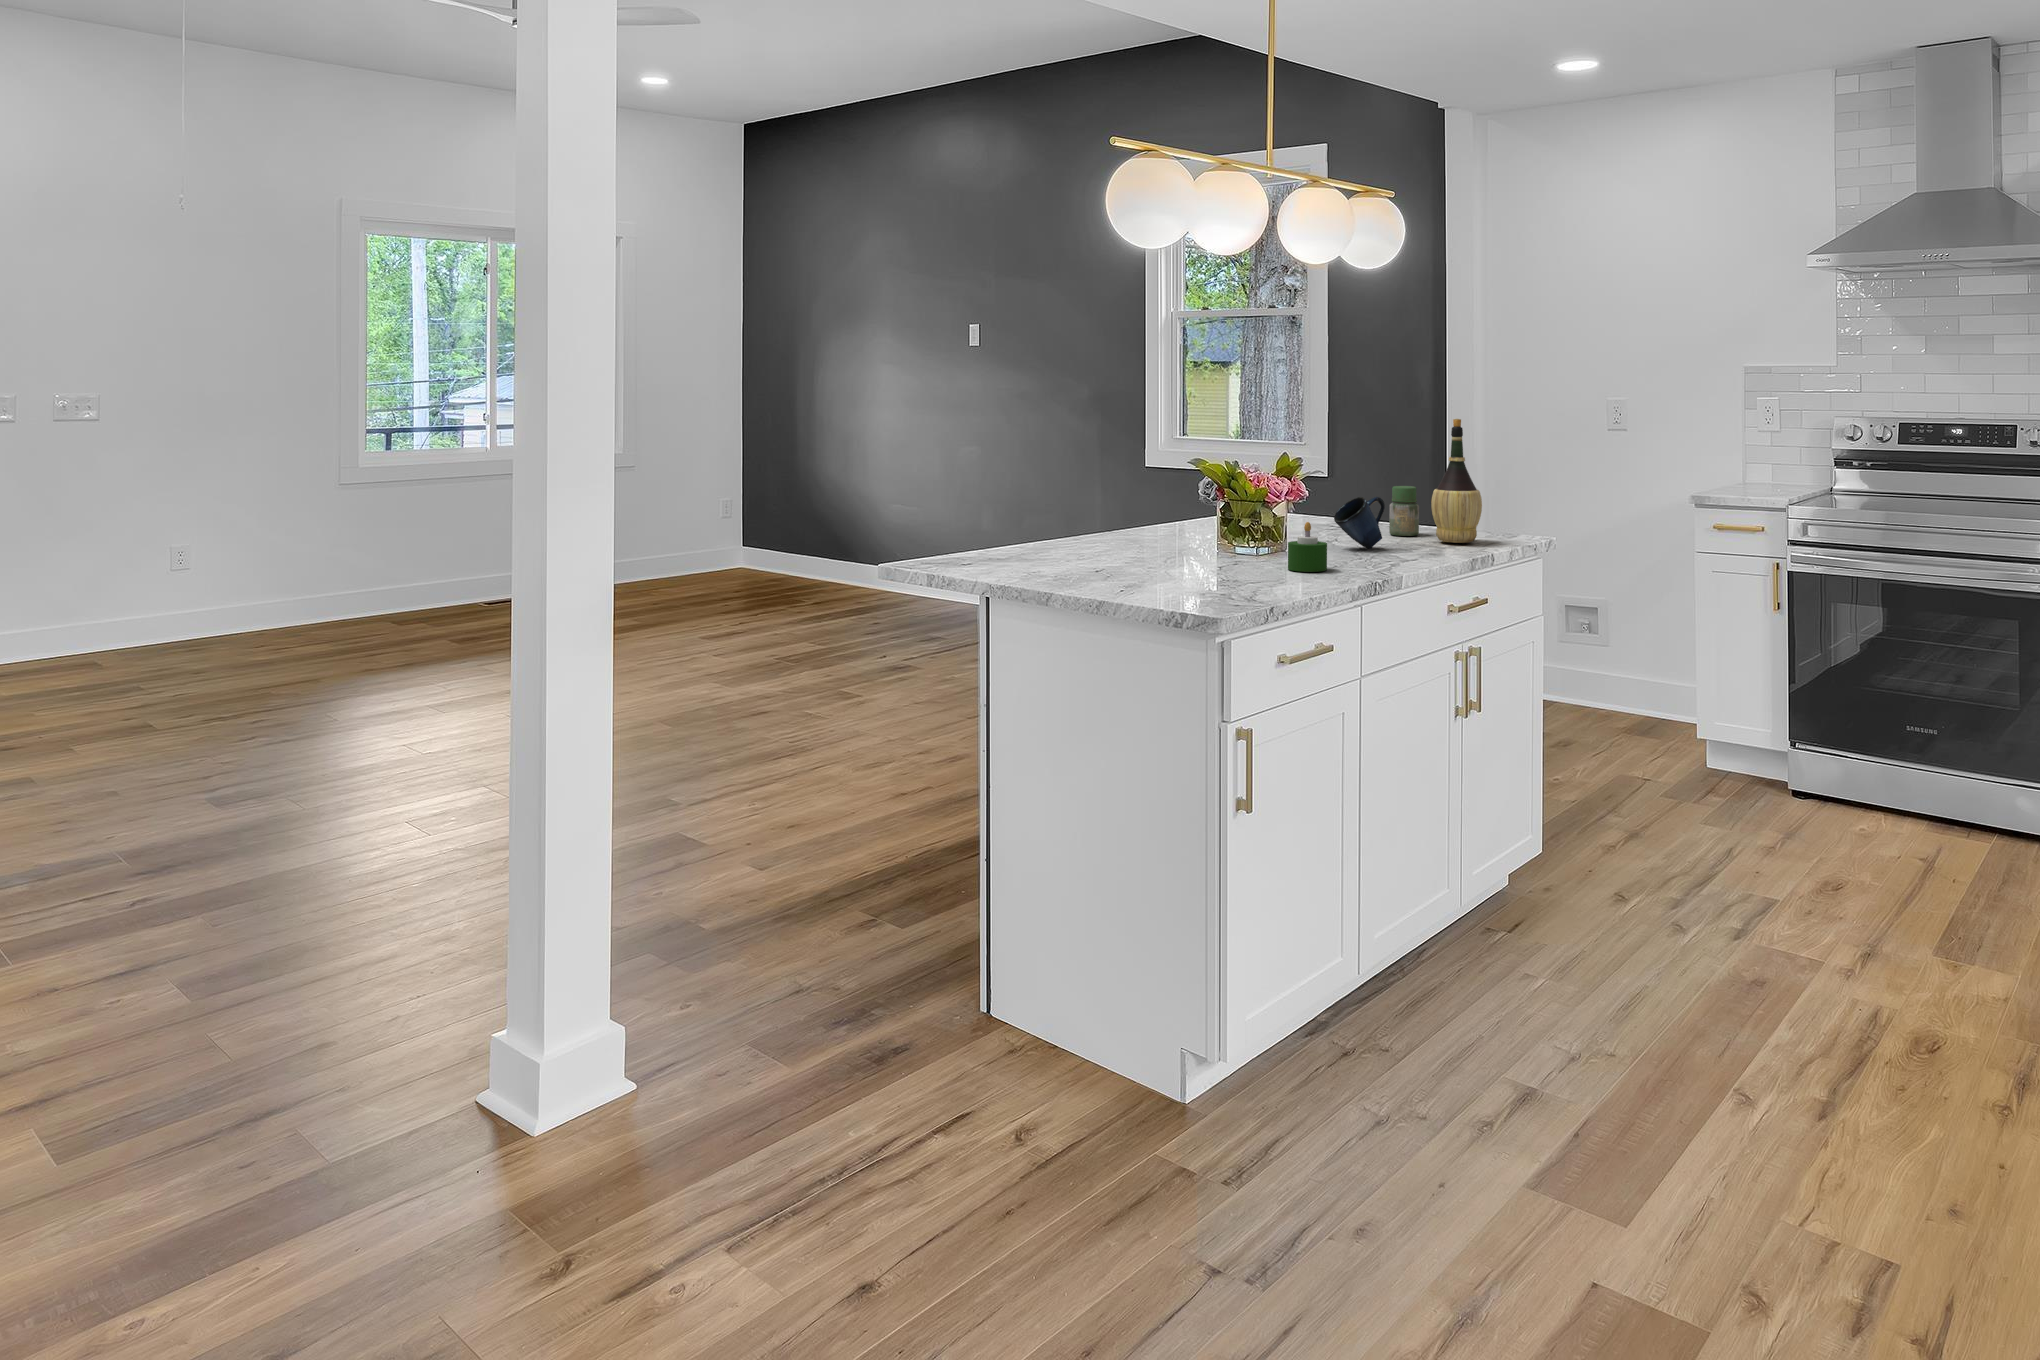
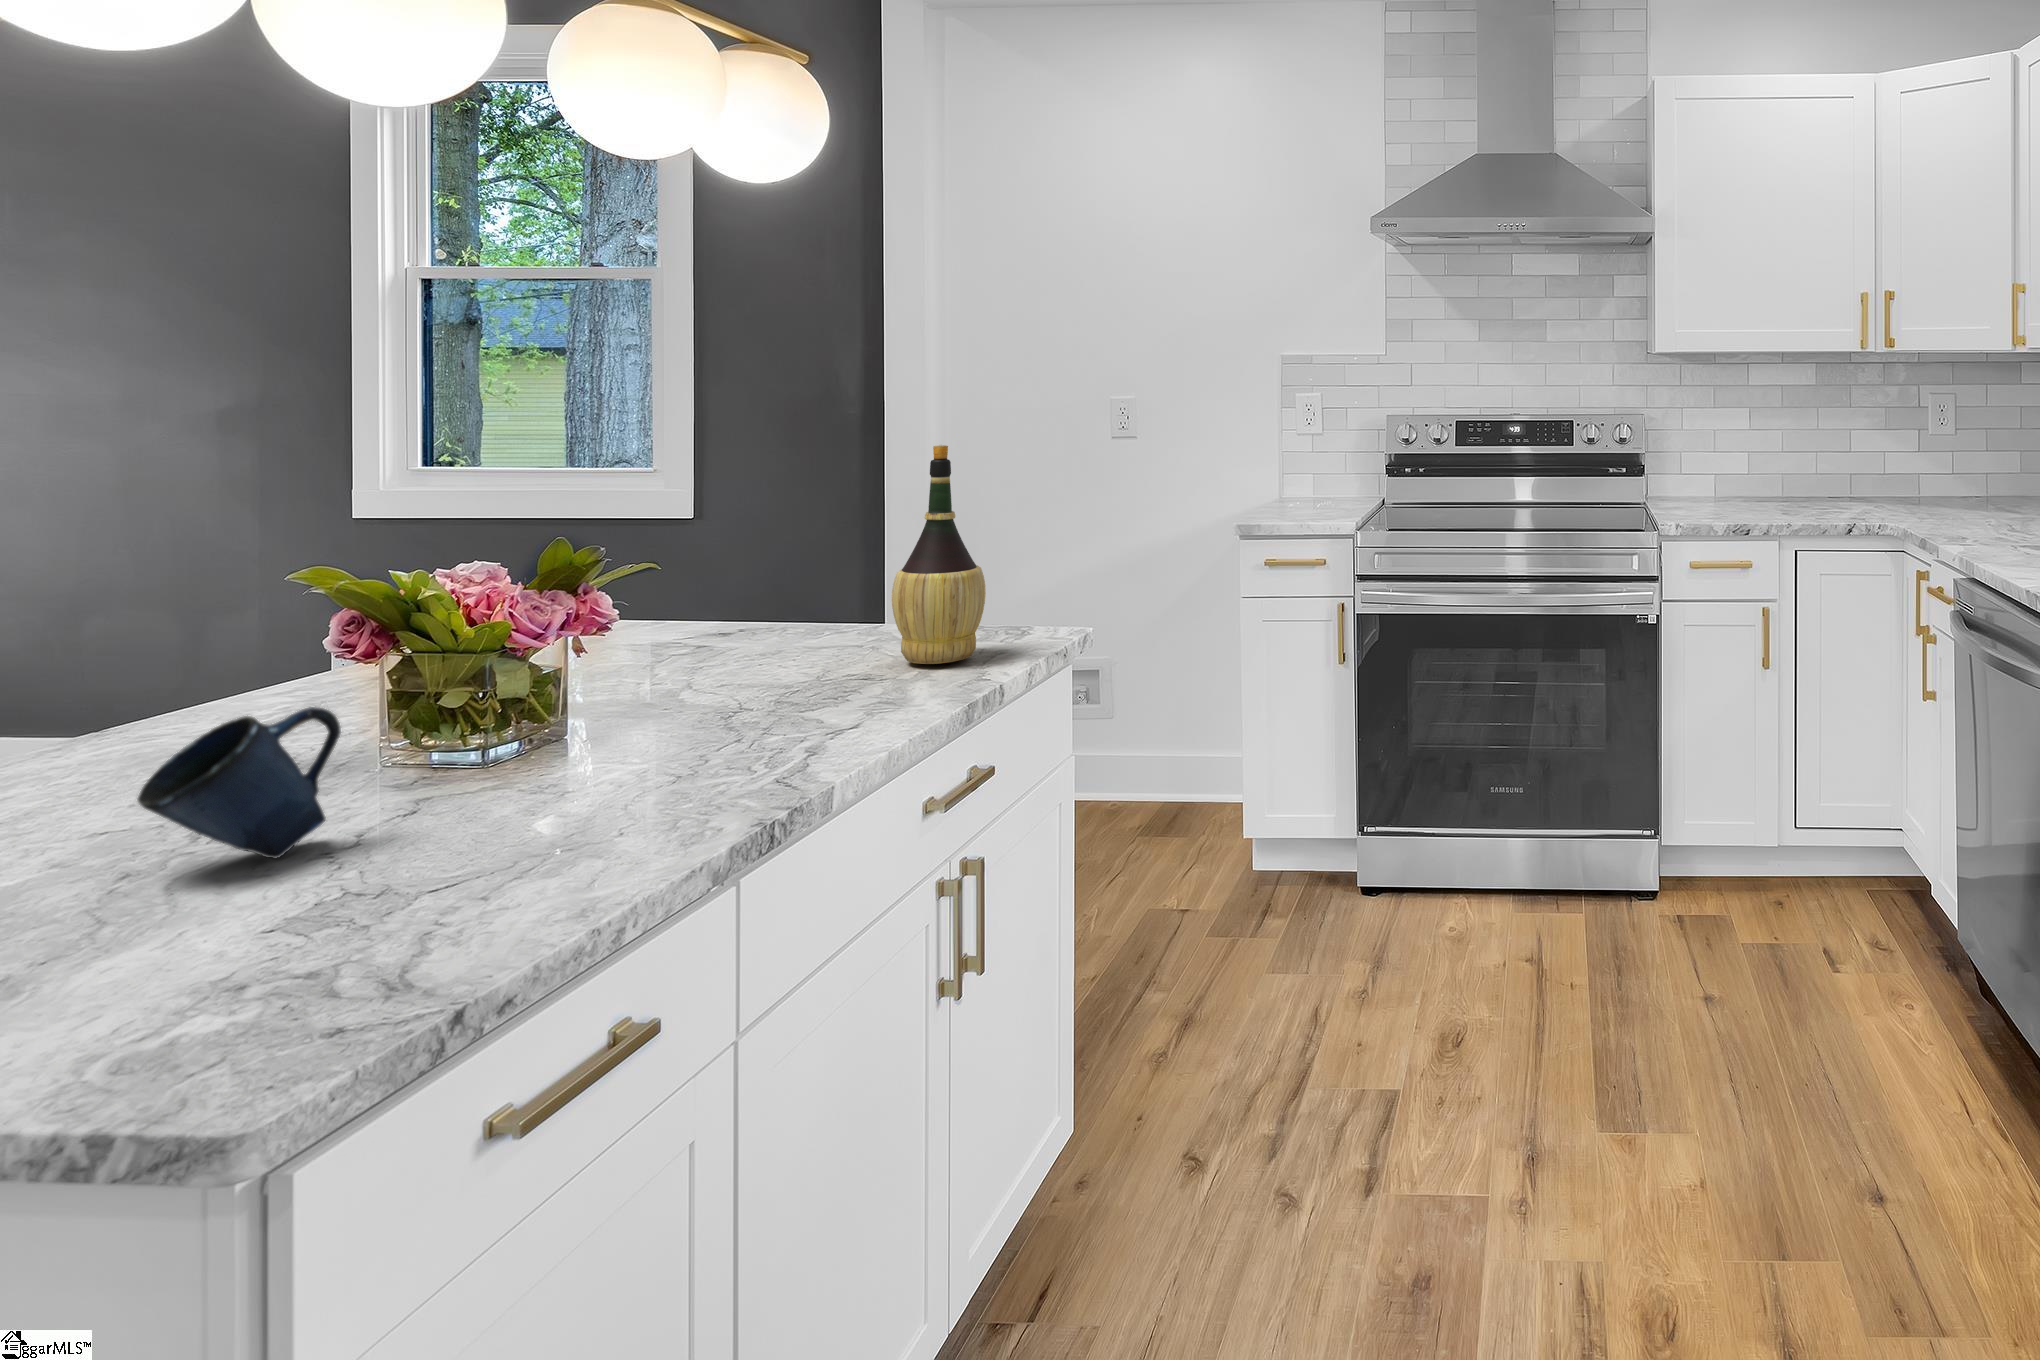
jar: present [1389,486,1419,536] -> none [809,564,866,656]
mug: present [1334,497,1385,549] -> present [138,707,341,859]
candle: present [1288,522,1327,572] -> none [549,697,655,817]

